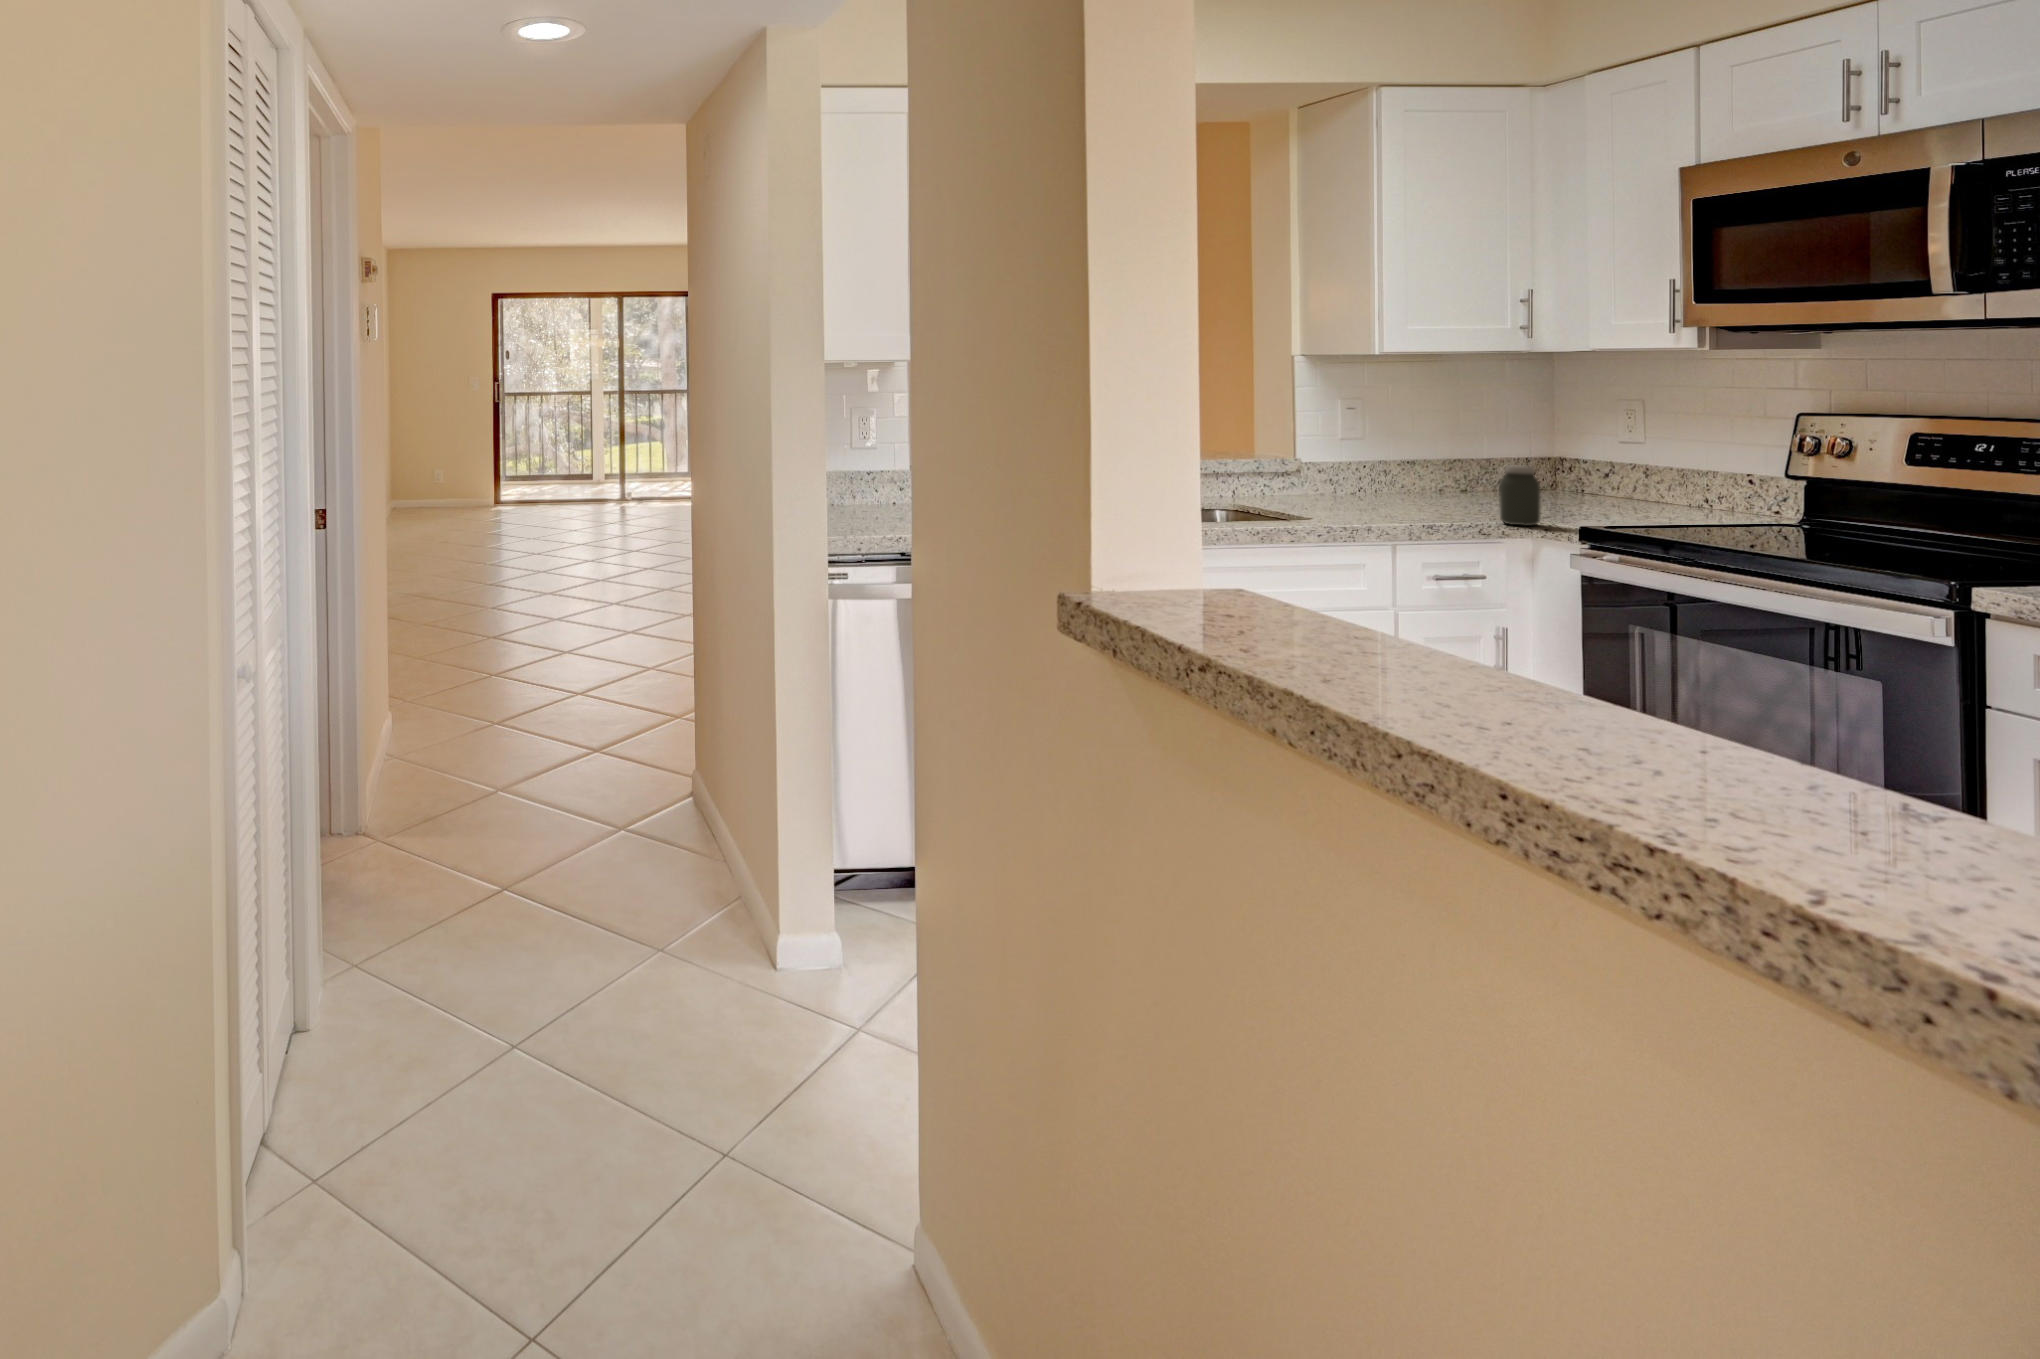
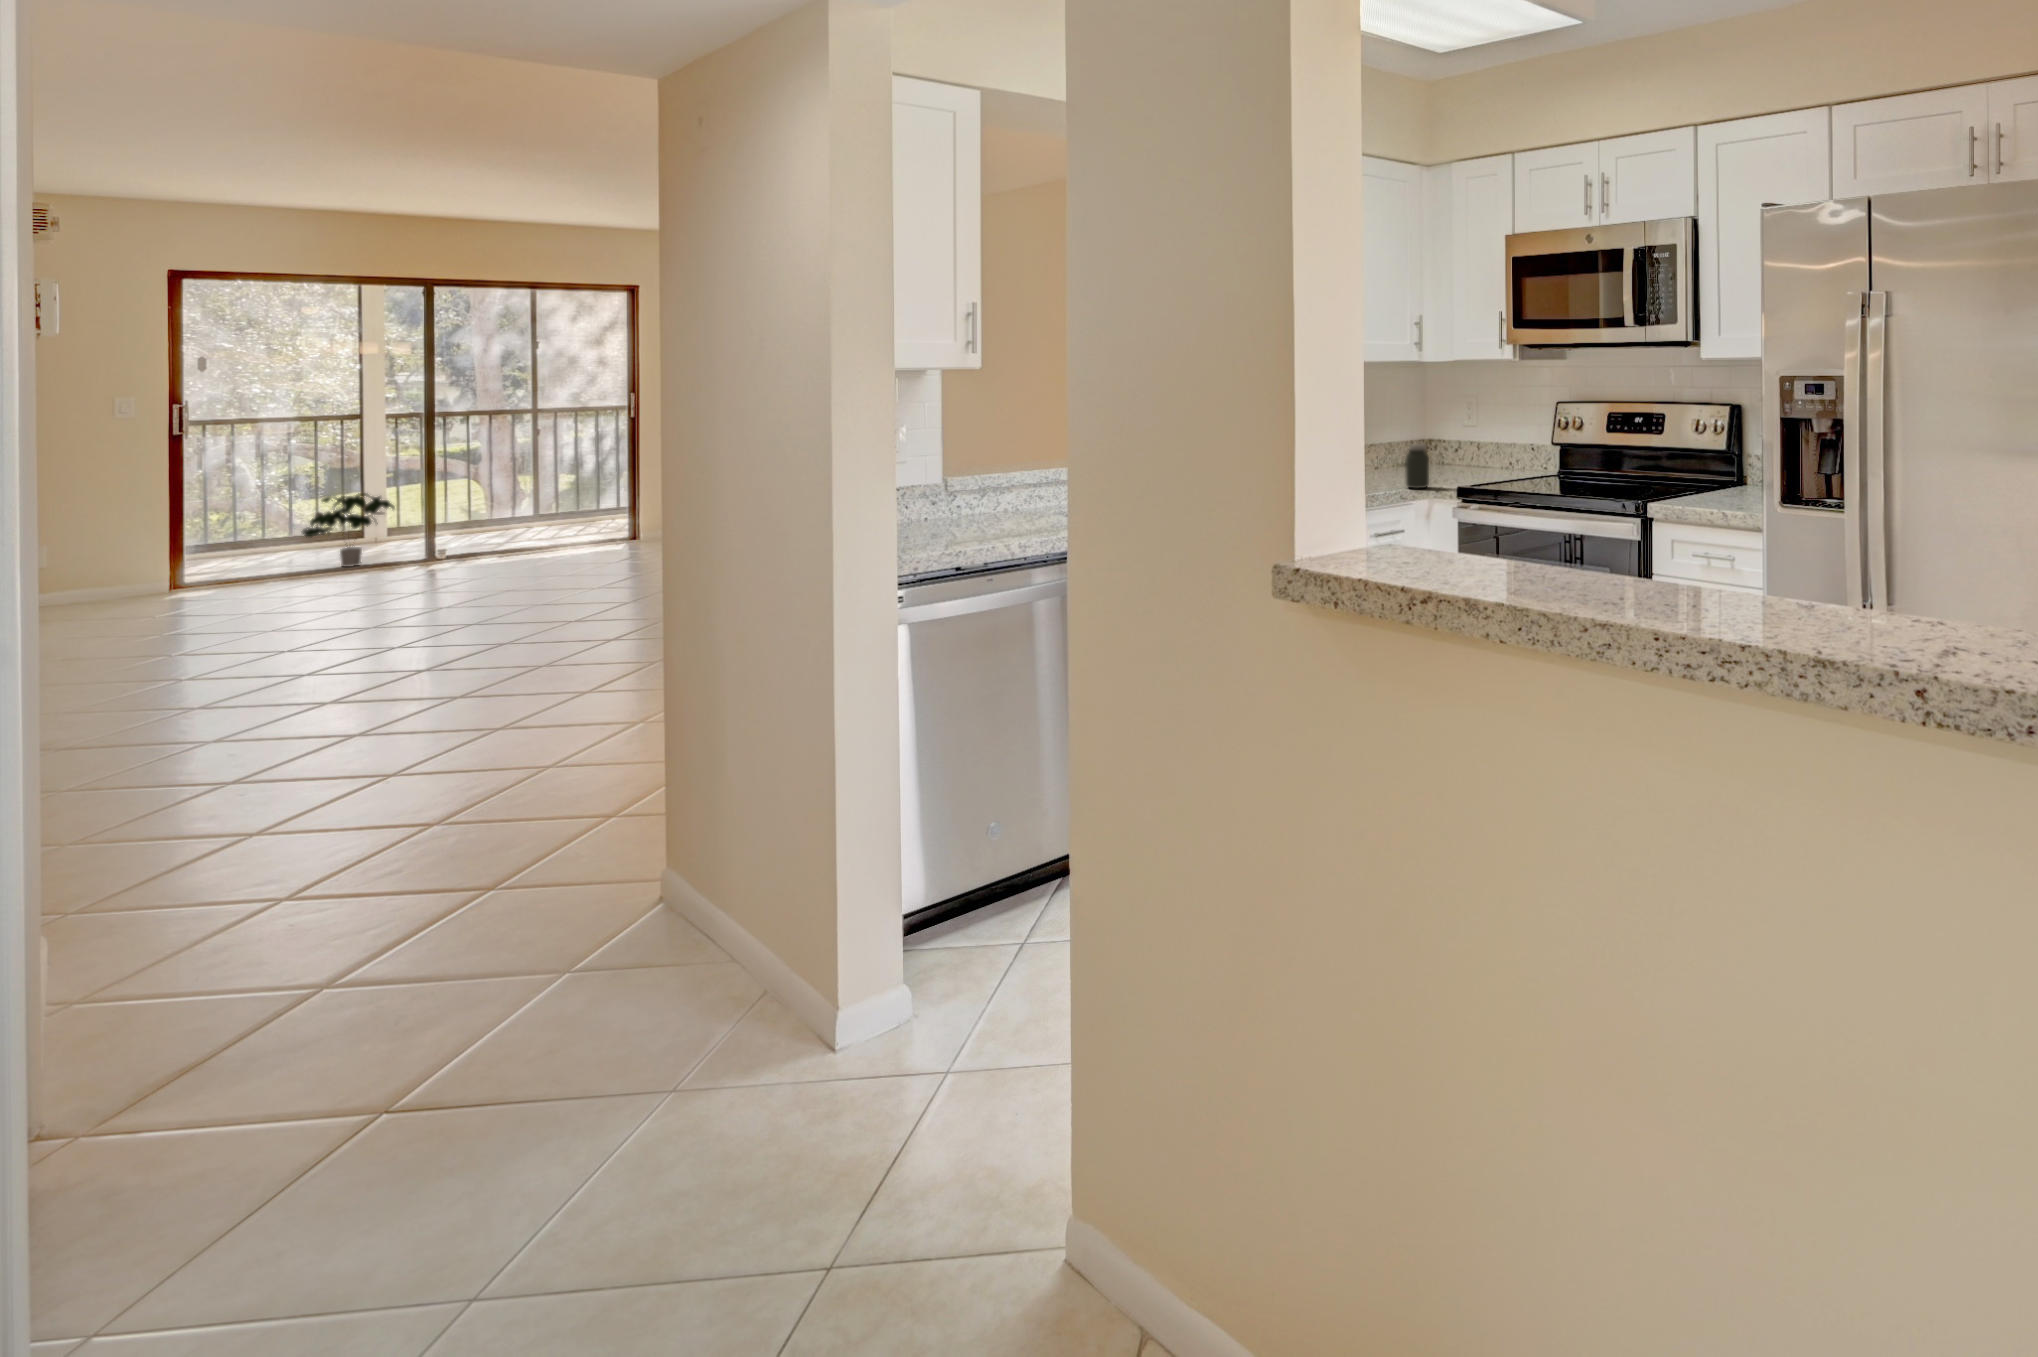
potted plant: none [557,449,606,501] -> present [302,493,394,567]

